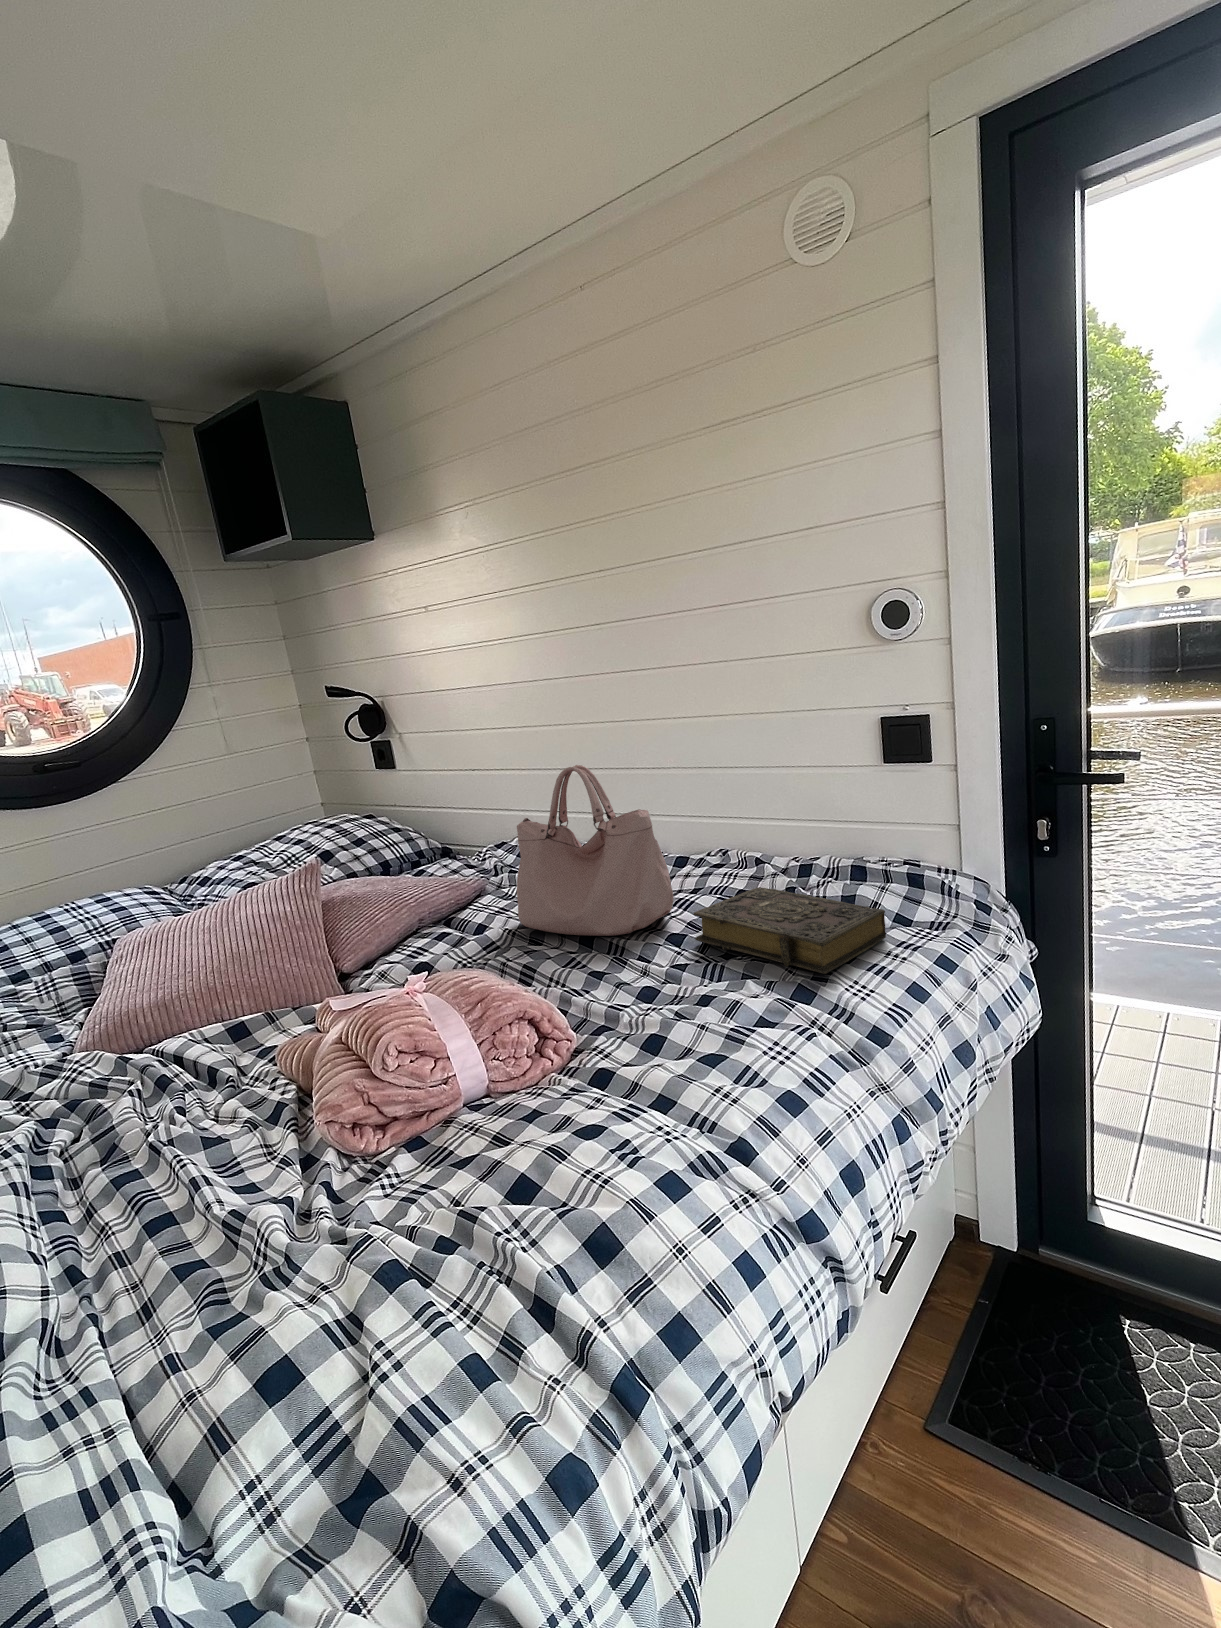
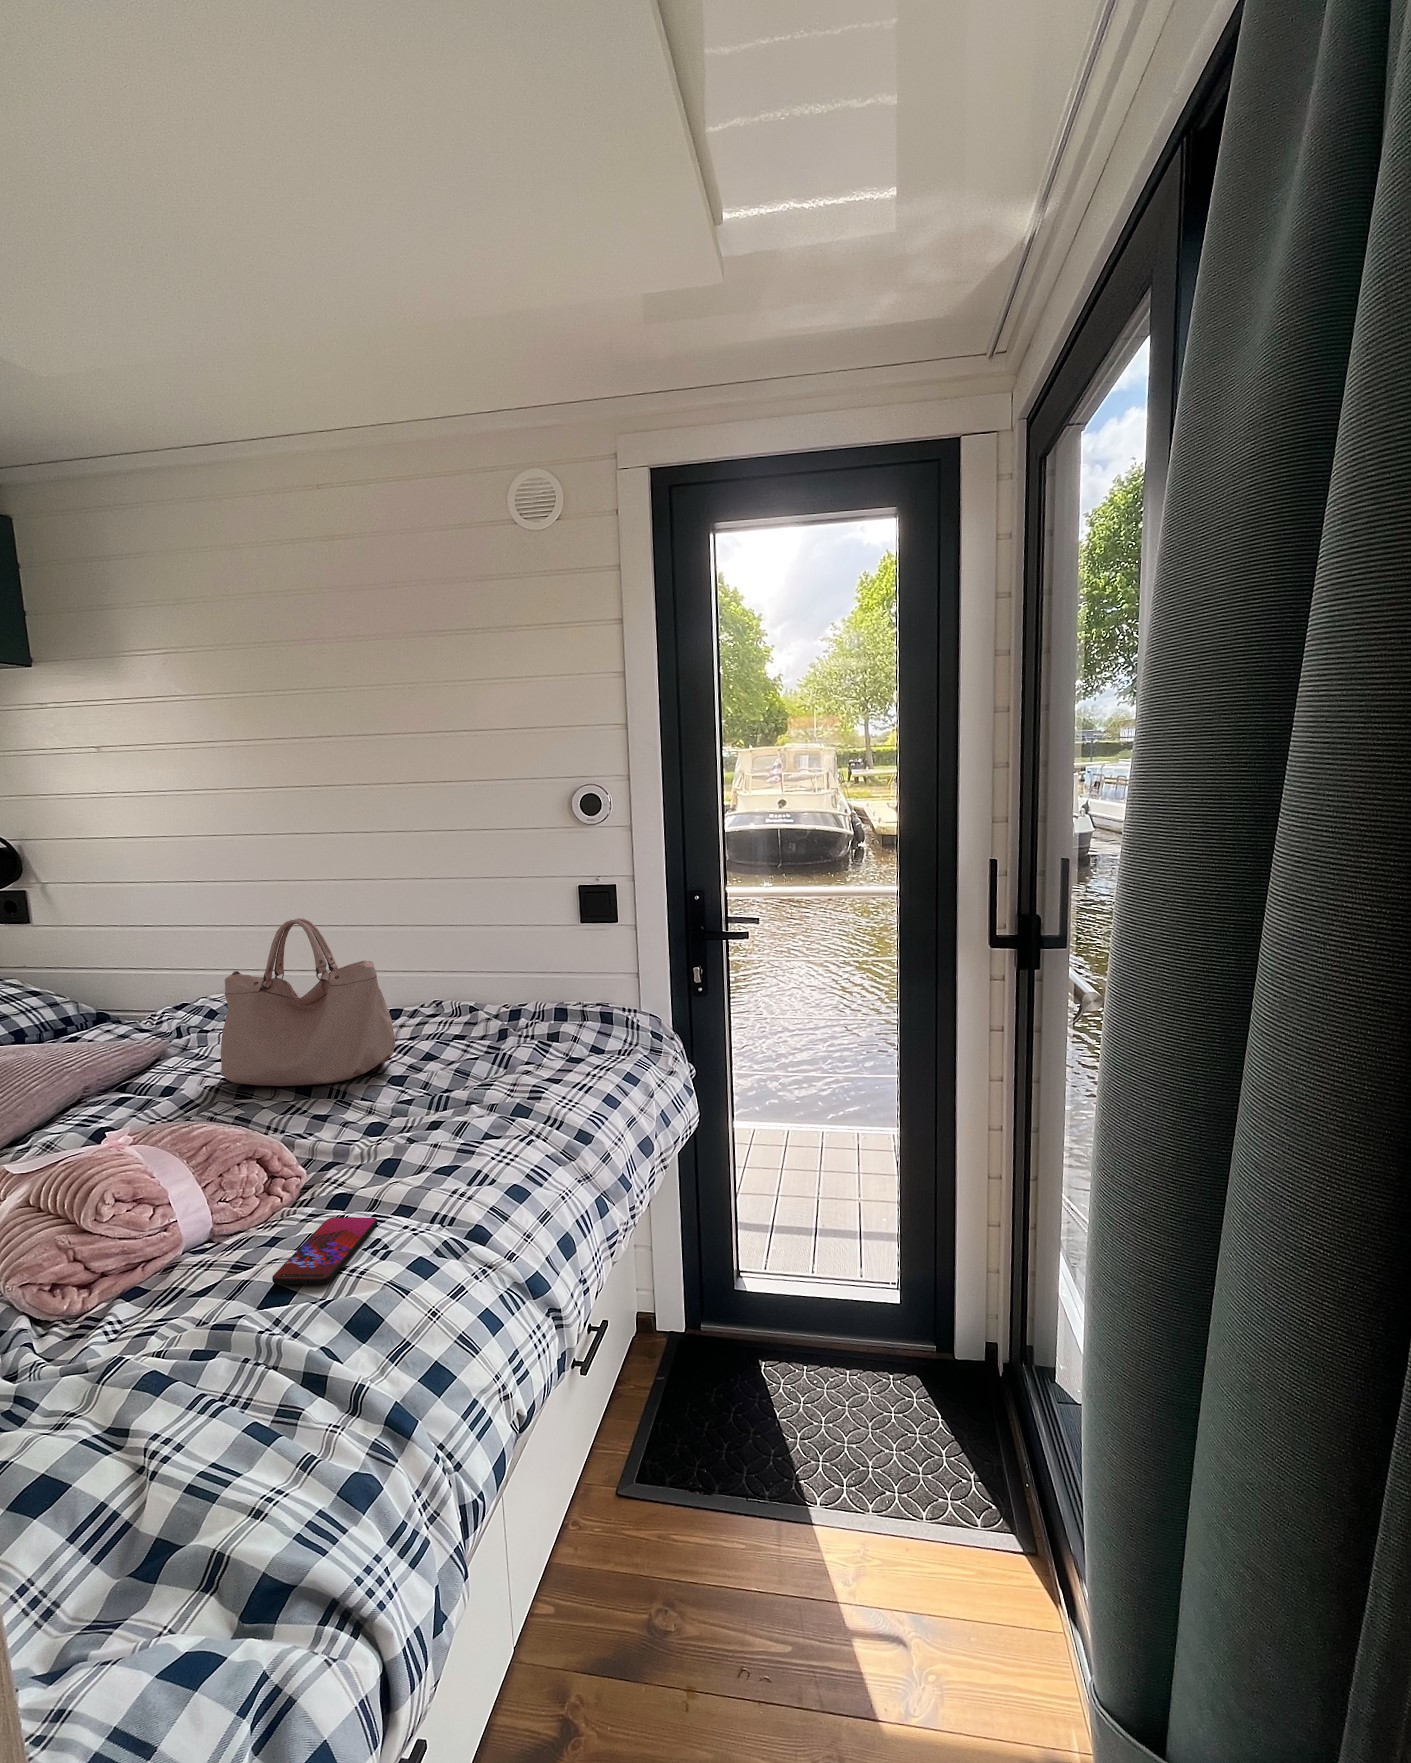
book: present [694,887,886,974] -> none [418,1029,585,1094]
smartphone: none [520,1100,631,1184] -> present [272,1217,378,1284]

